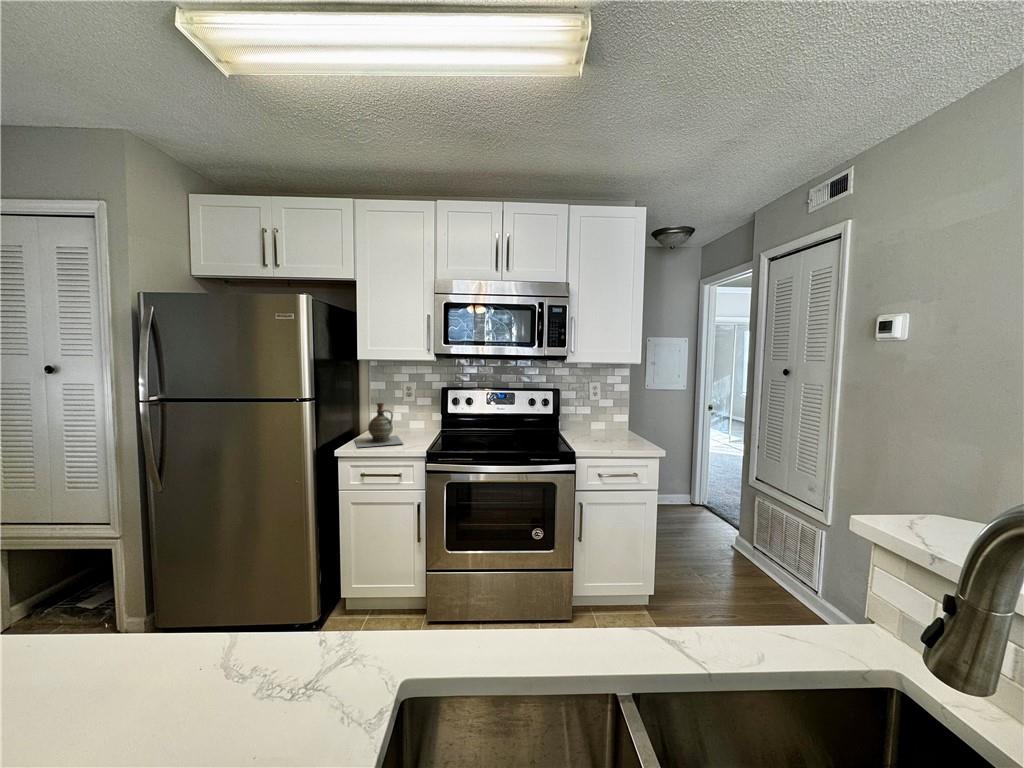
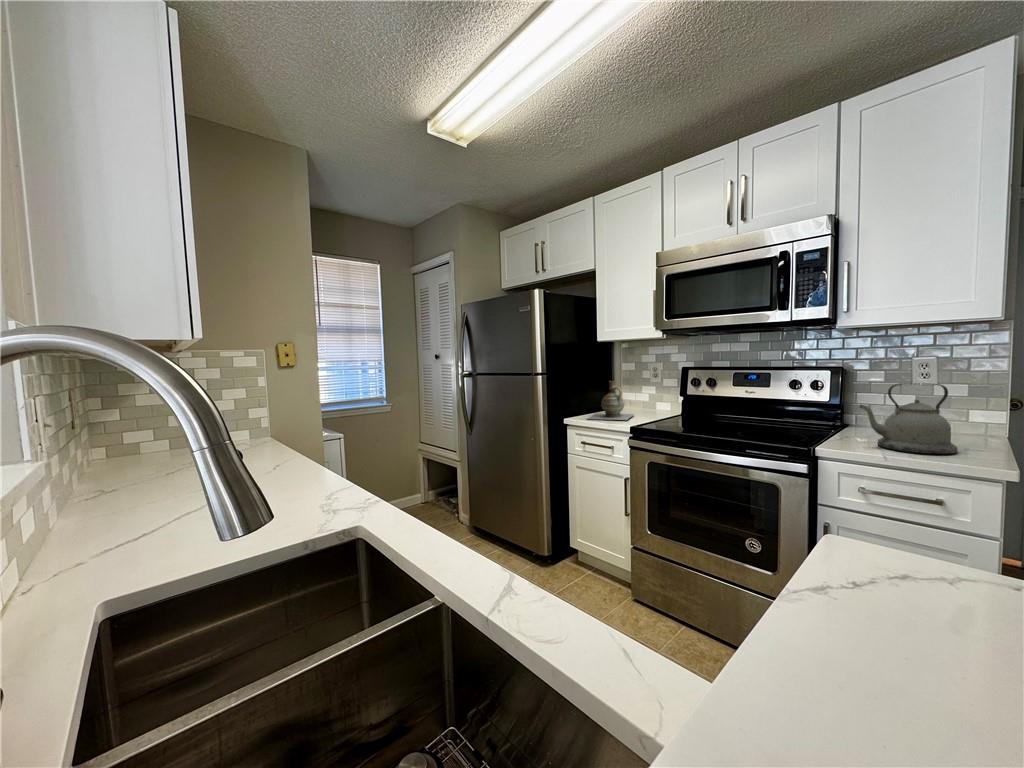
kettle: none [584,402,624,446] -> present [860,383,958,454]

